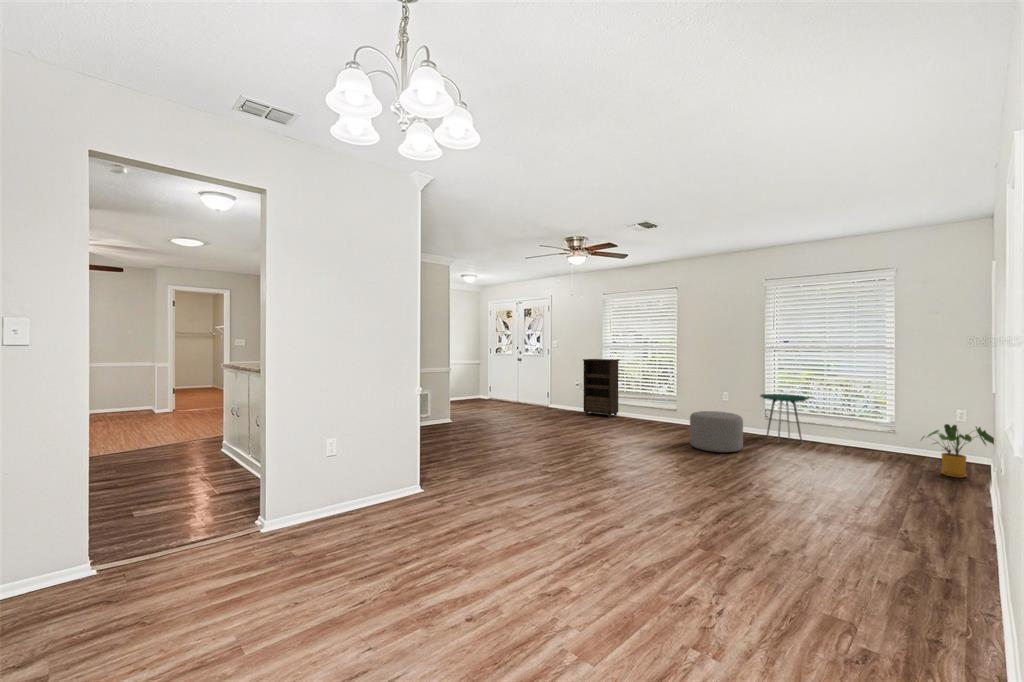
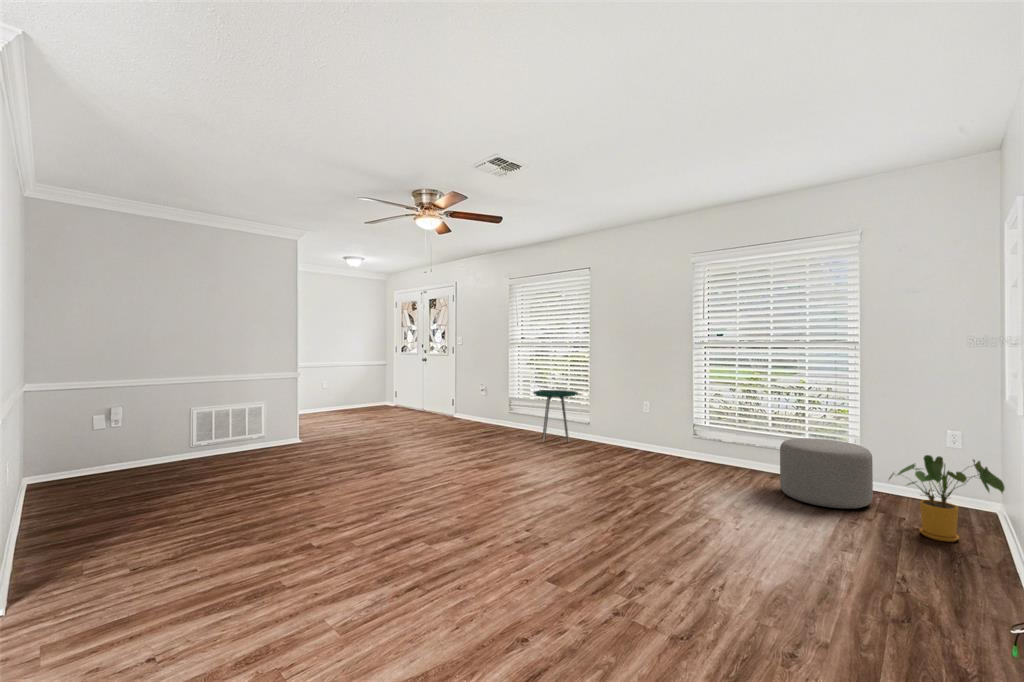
bookshelf: present [583,359,619,417] -> none [481,358,526,433]
side table: present [760,394,809,443] -> present [533,390,578,442]
ottoman: present [690,411,743,452] -> present [780,438,873,509]

